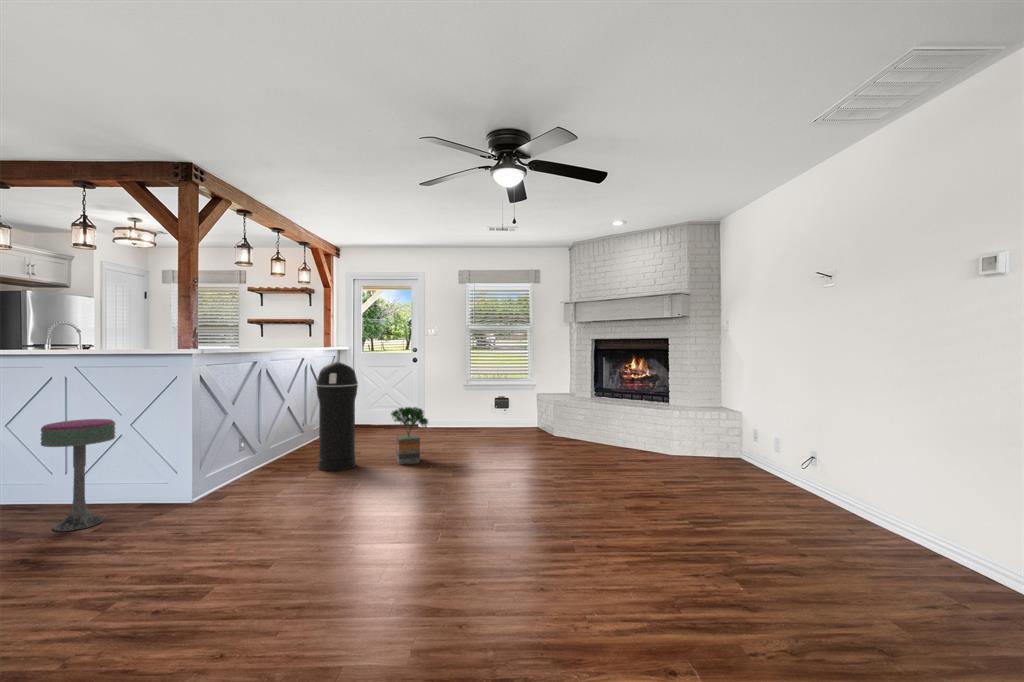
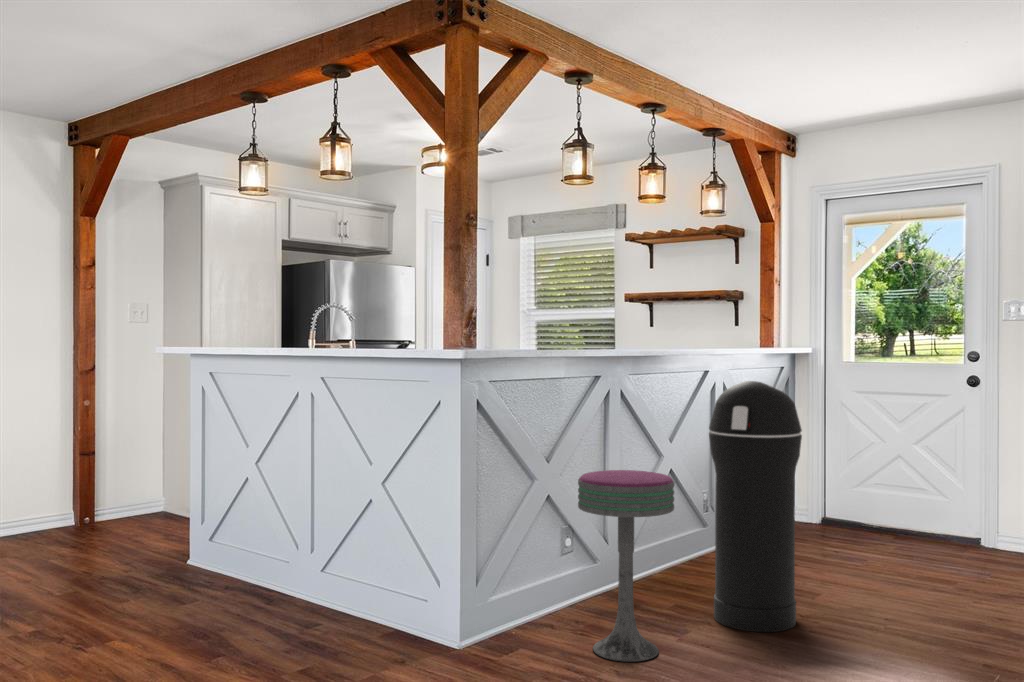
potted tree: present [391,407,428,465] -> none [881,497,990,652]
bar stool: present [41,419,115,531] -> present [578,470,674,662]

